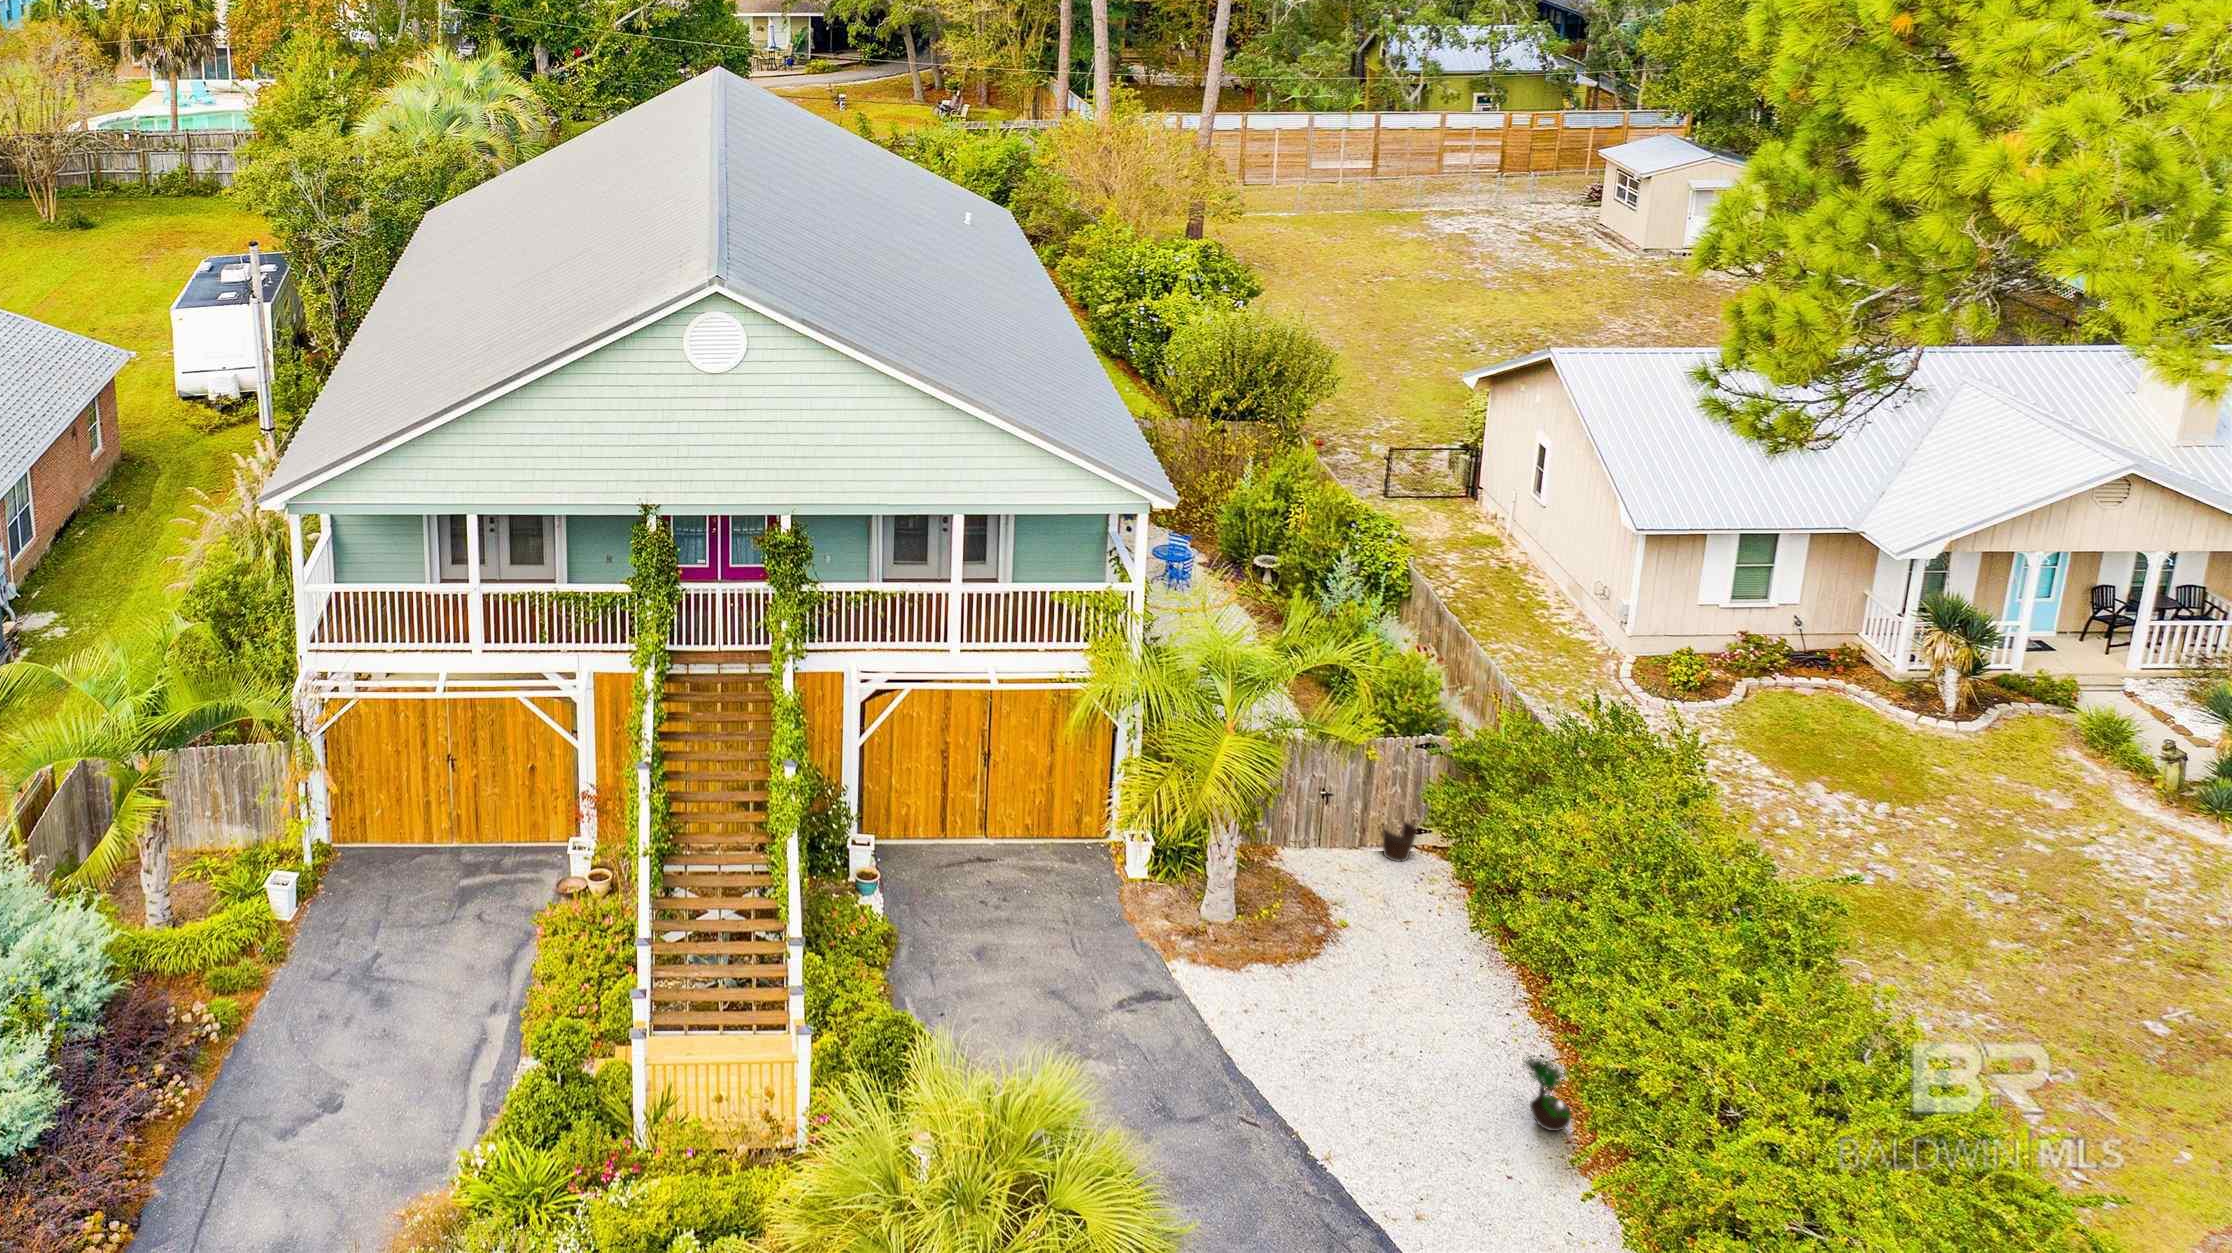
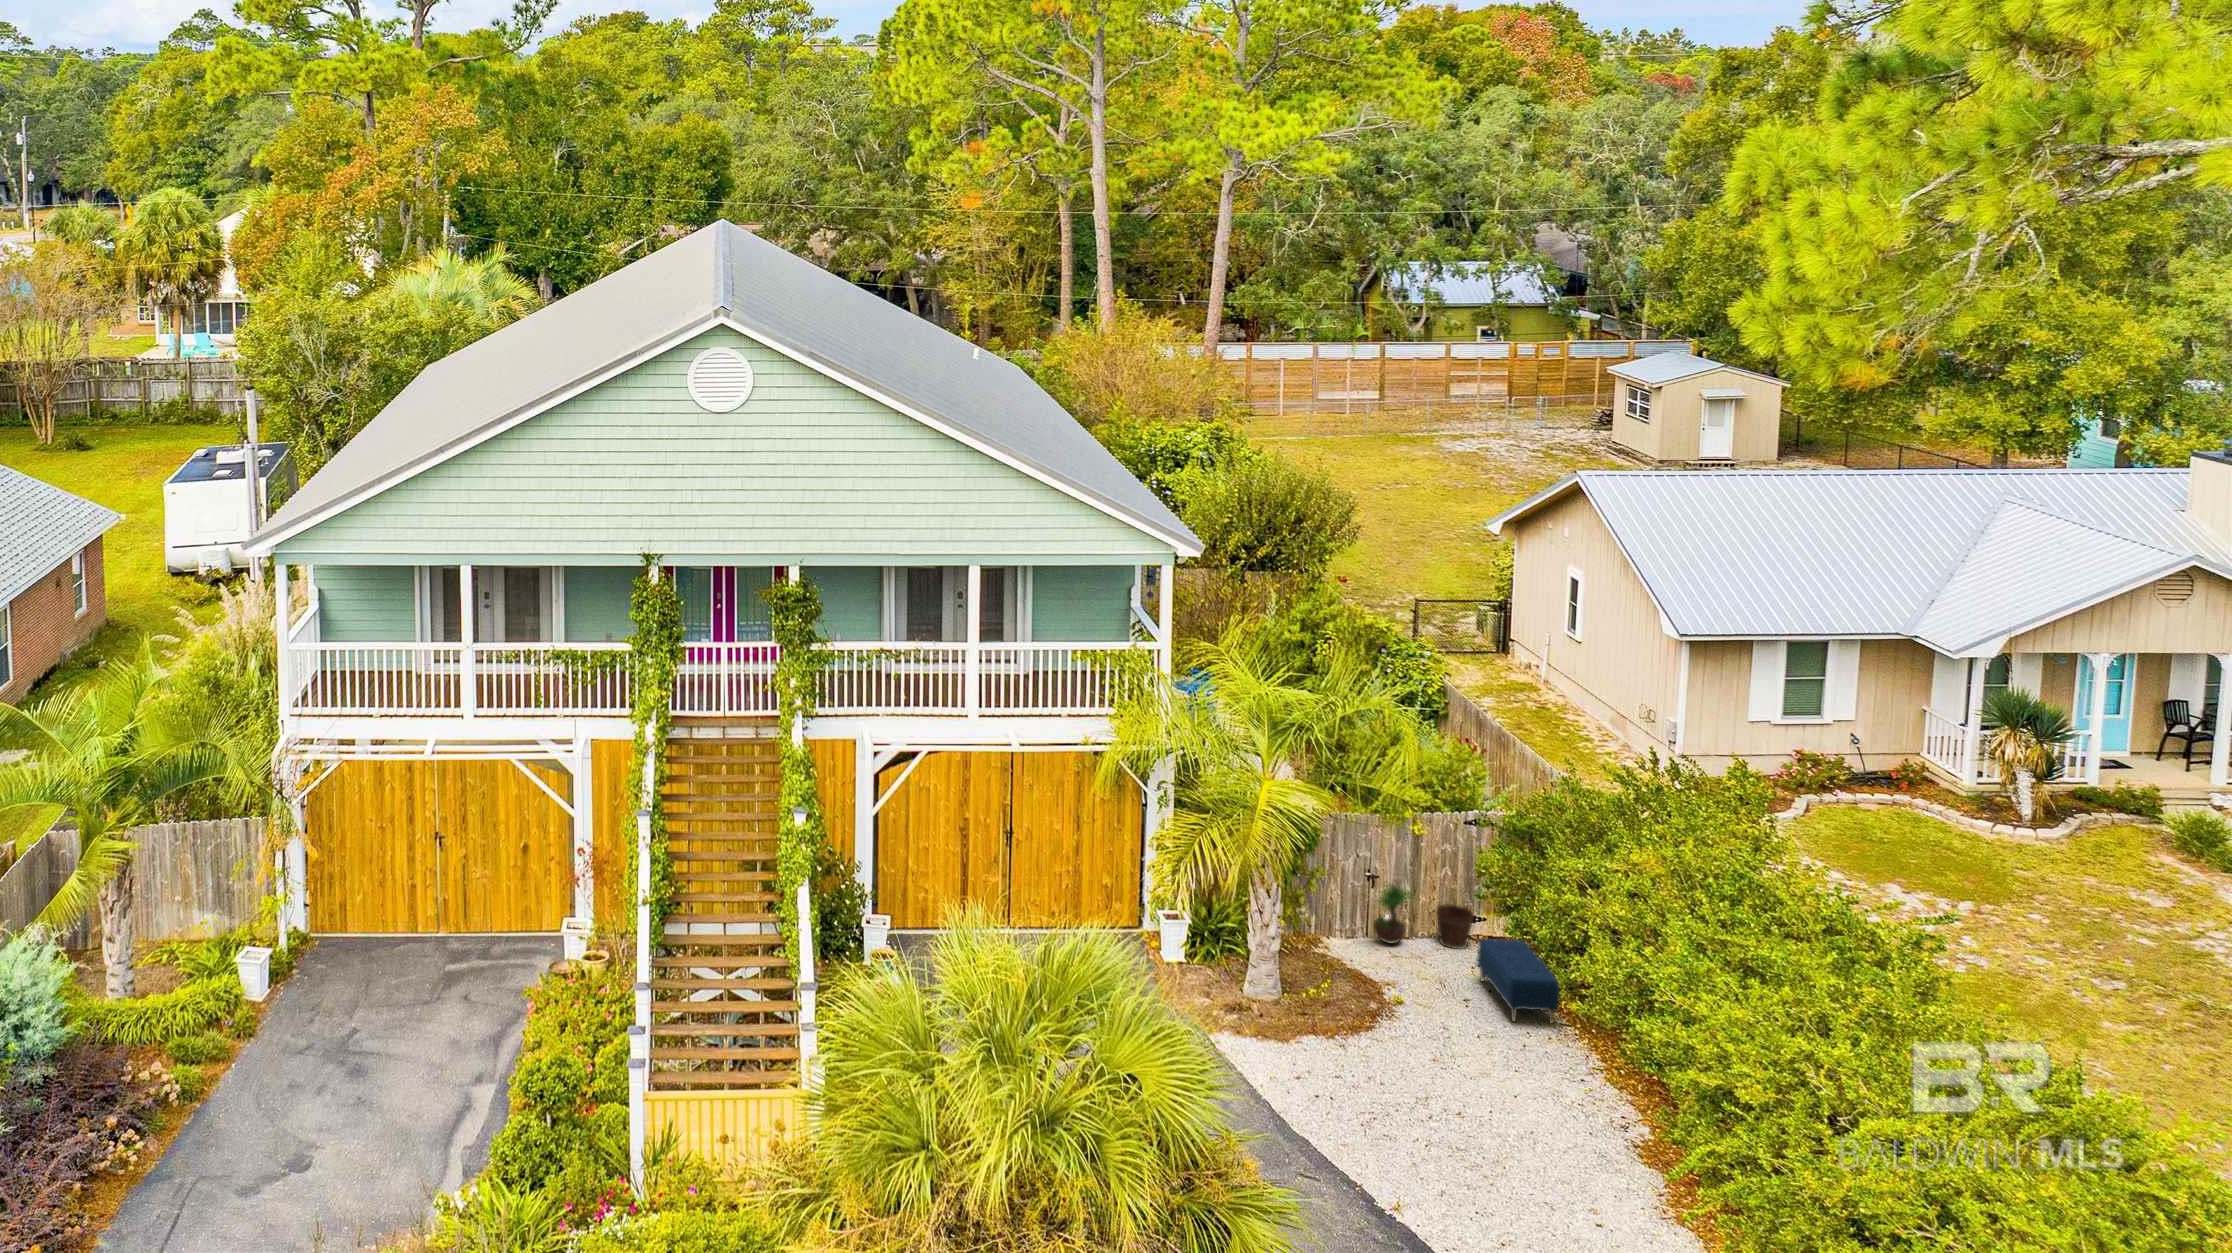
bench: none [1415,864,1487,950] -> present [1477,939,1560,1023]
potted tree: present [1523,1056,1571,1131] -> present [1373,883,1413,944]

